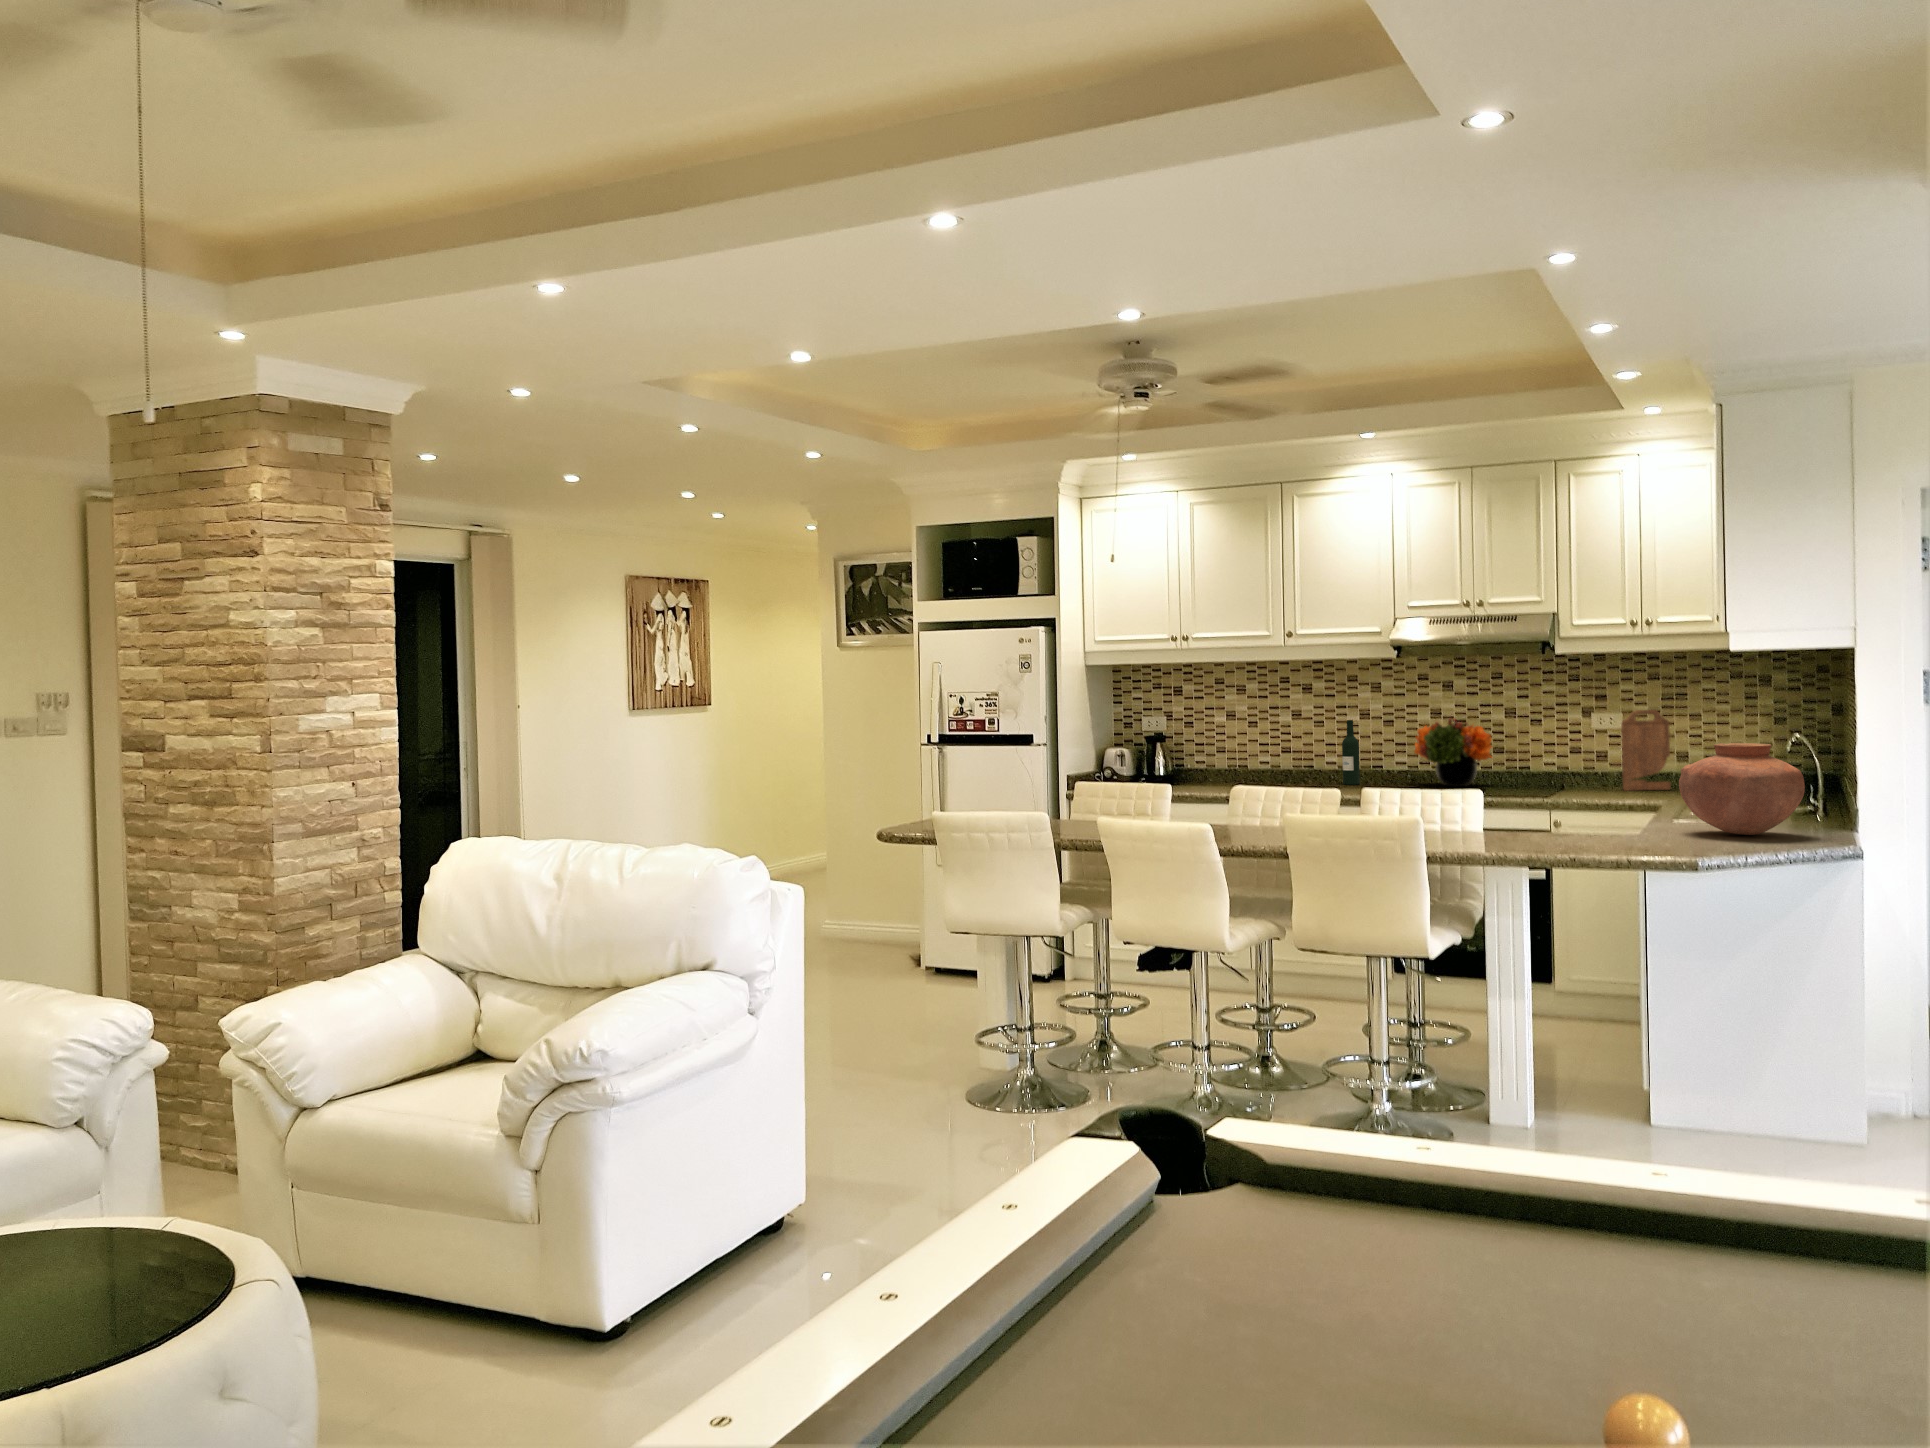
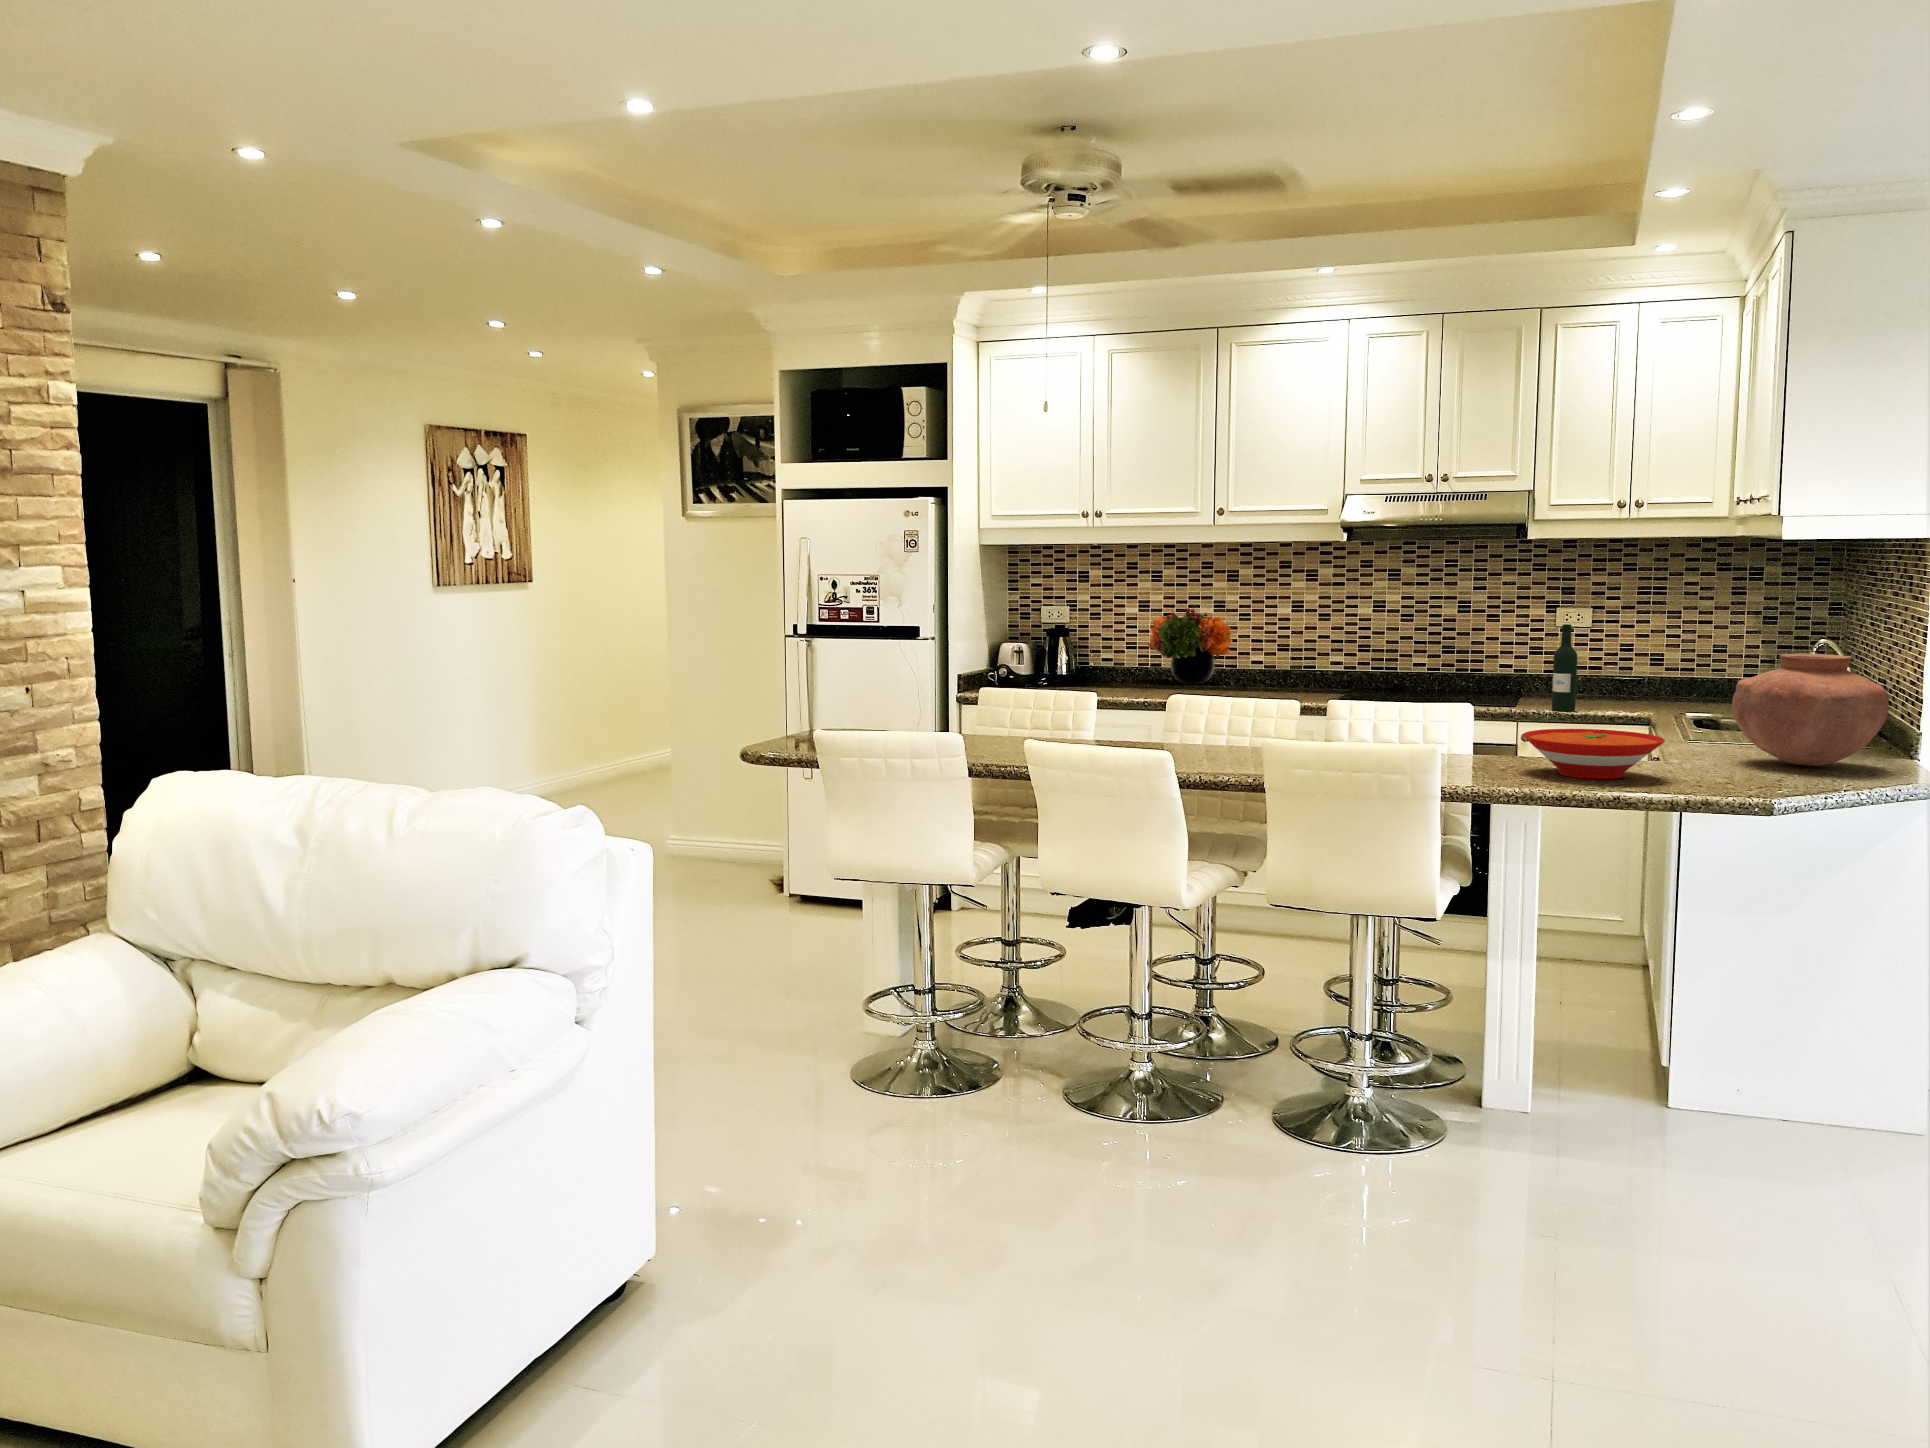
cutting board: present [1621,710,1671,791] -> none [1591,606,1646,698]
flower arrangement: present [1414,718,1492,786] -> present [1148,608,1232,684]
wine bottle: present [1342,720,1360,785] -> present [1552,624,1577,711]
bowl: none [1492,805,1605,843] -> present [1523,729,1665,779]

